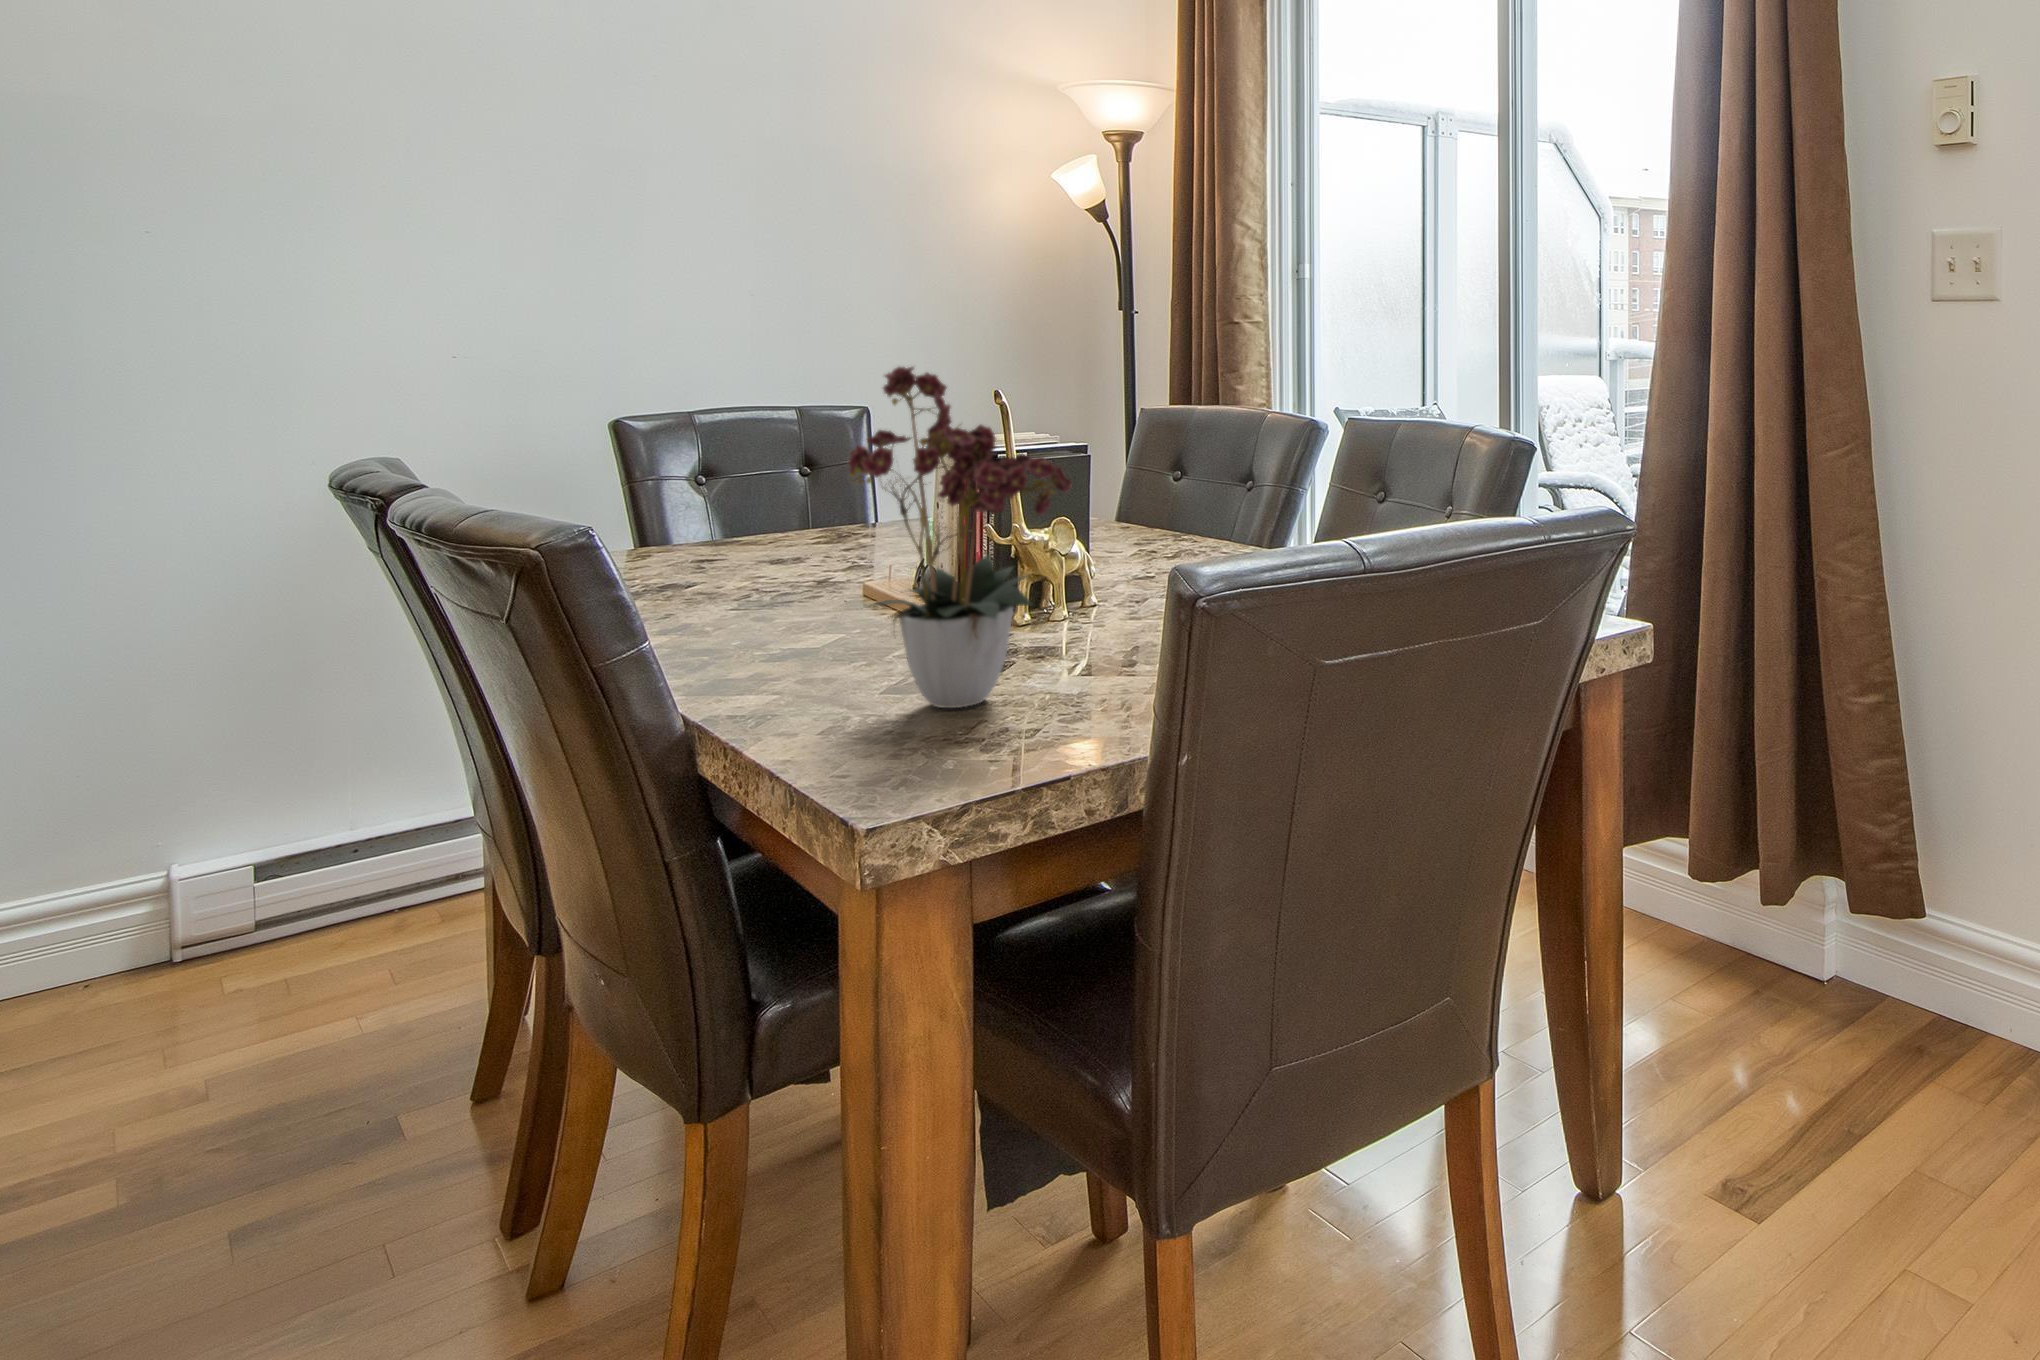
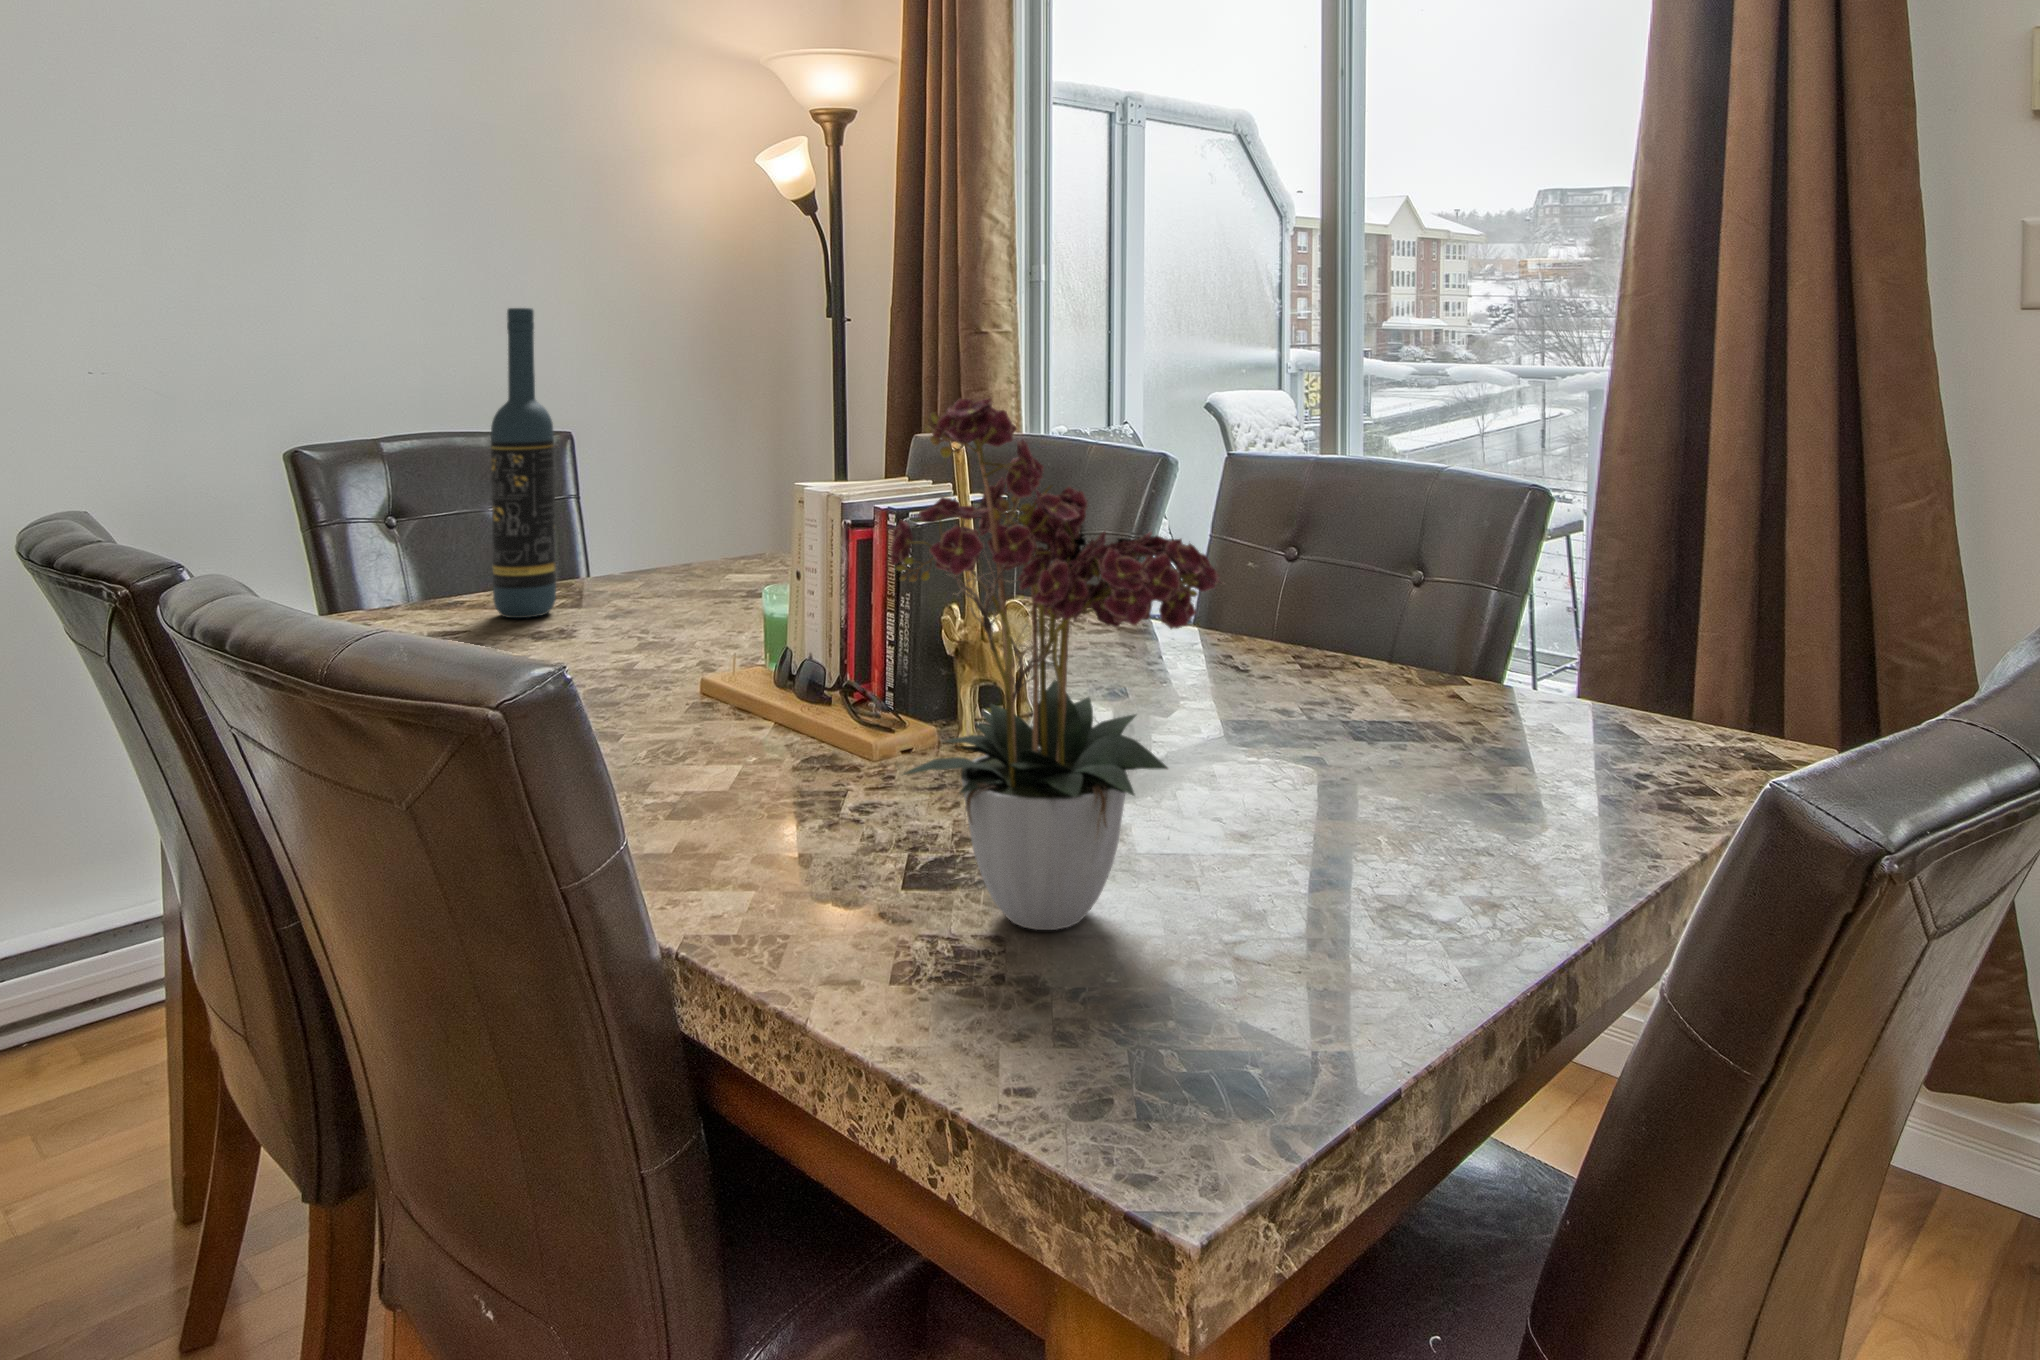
wine bottle: none [746,305,801,549] -> present [491,308,556,618]

